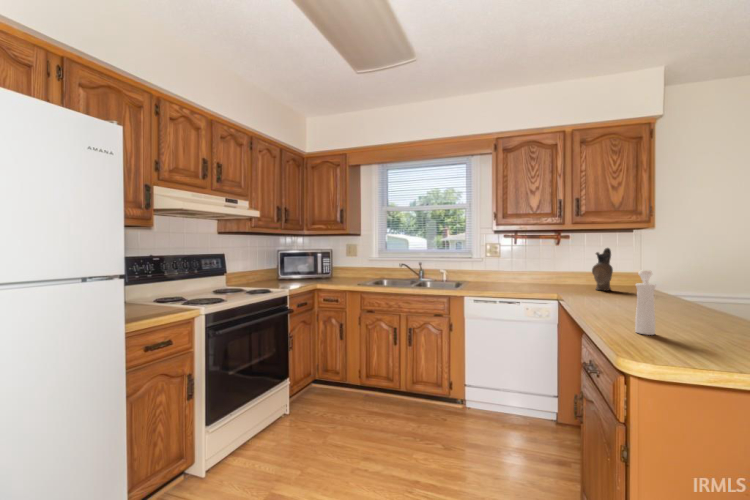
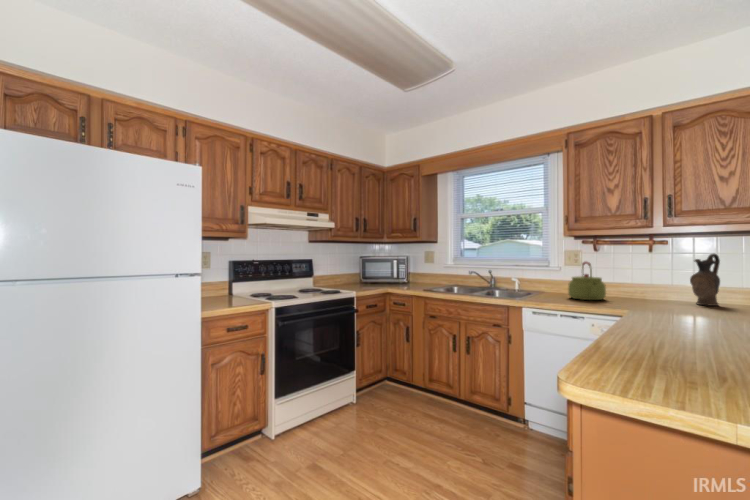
kettle: none [499,255,530,290] -> present [568,262,606,300]
pepper mill: present [635,270,656,335] -> none [651,278,686,353]

